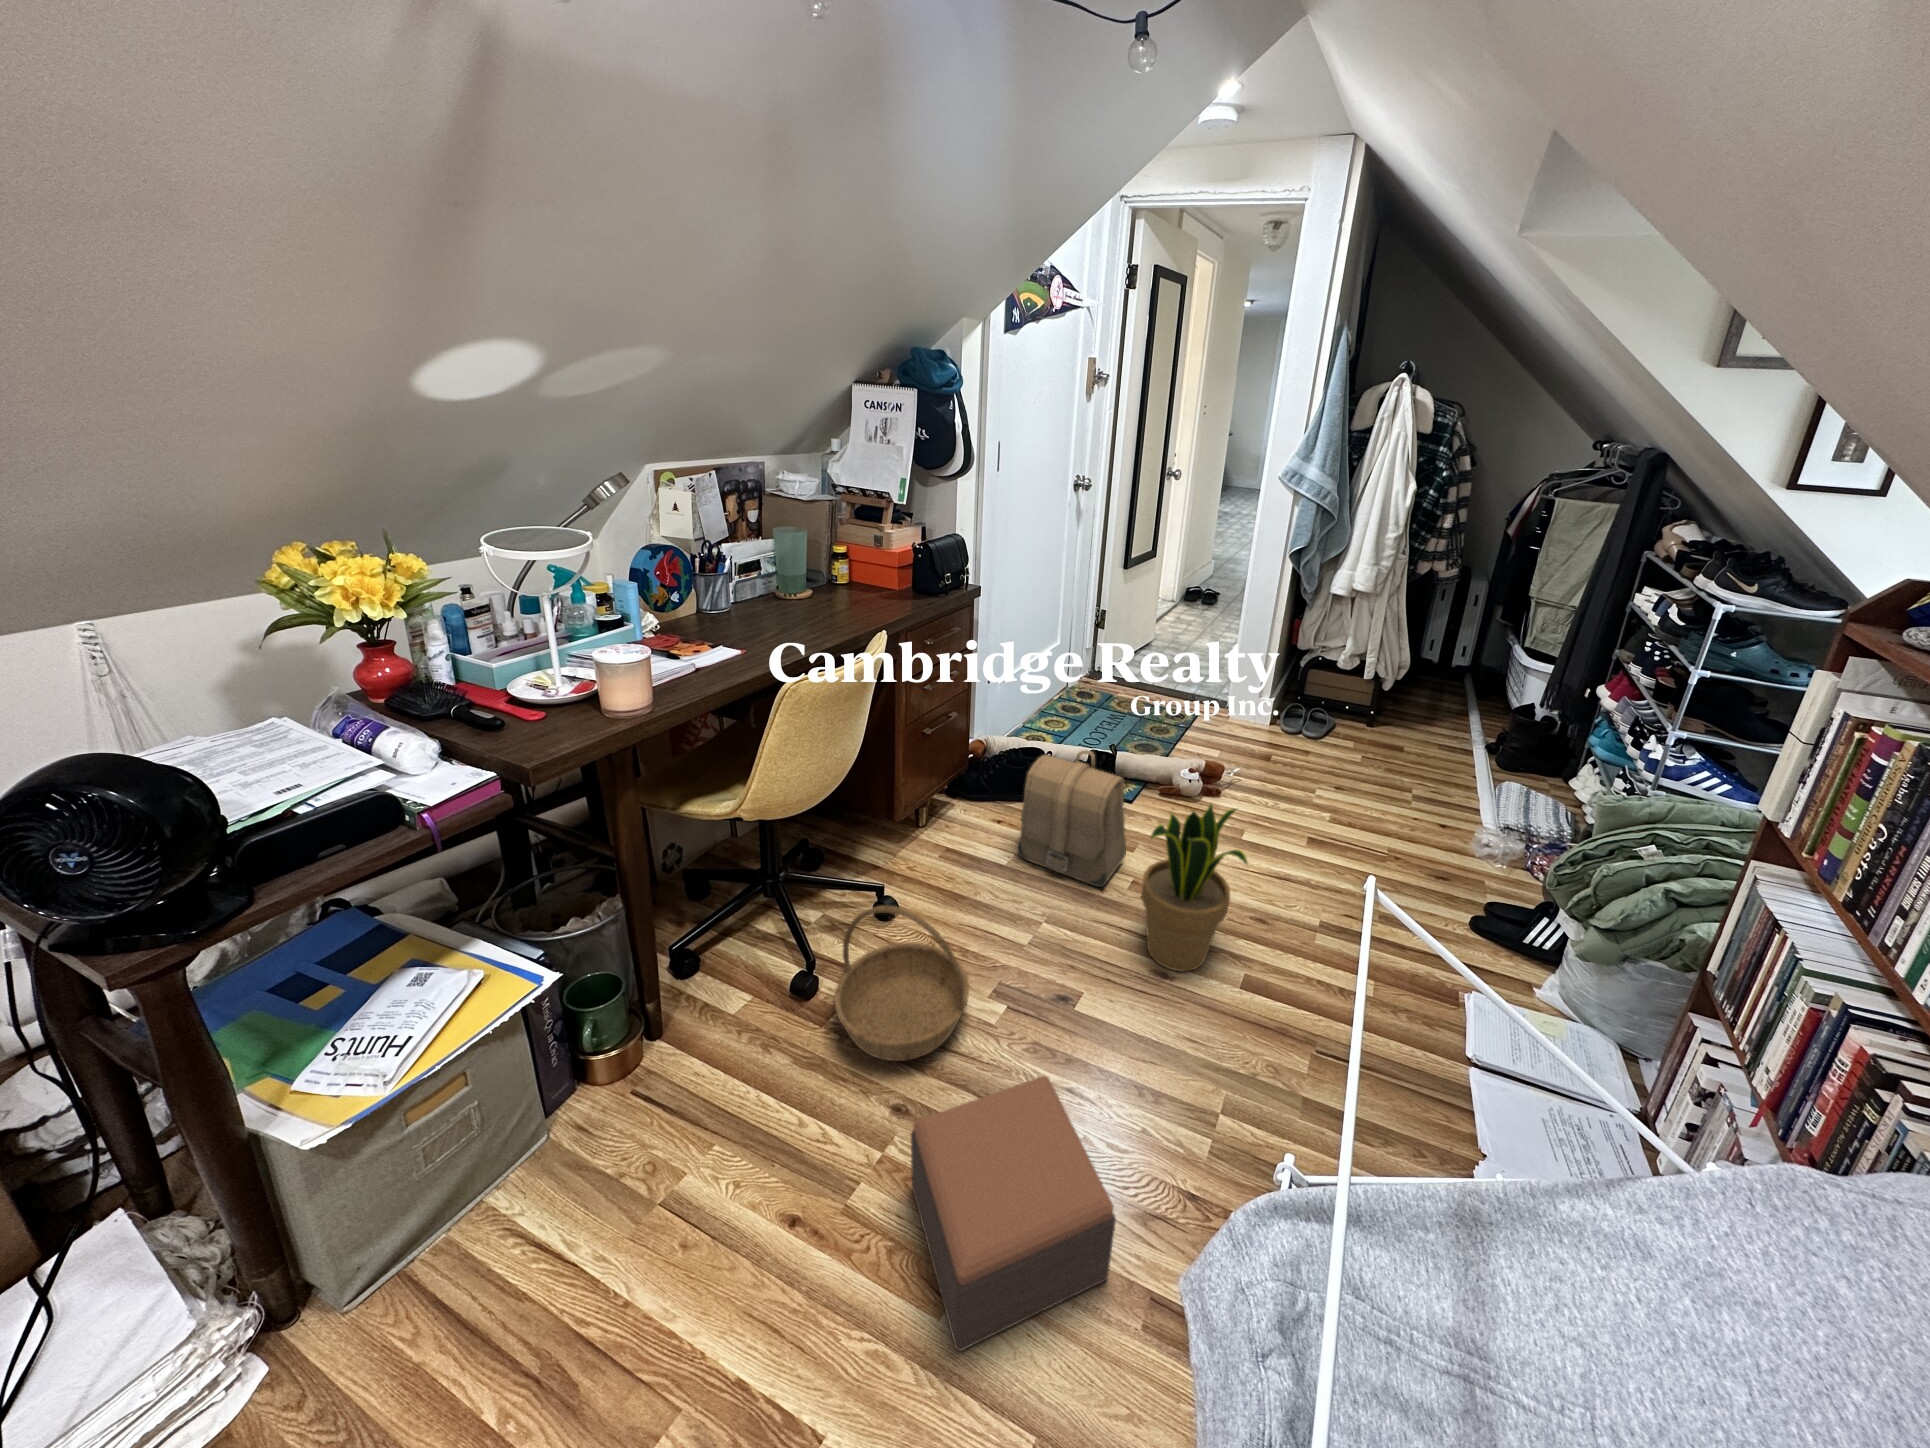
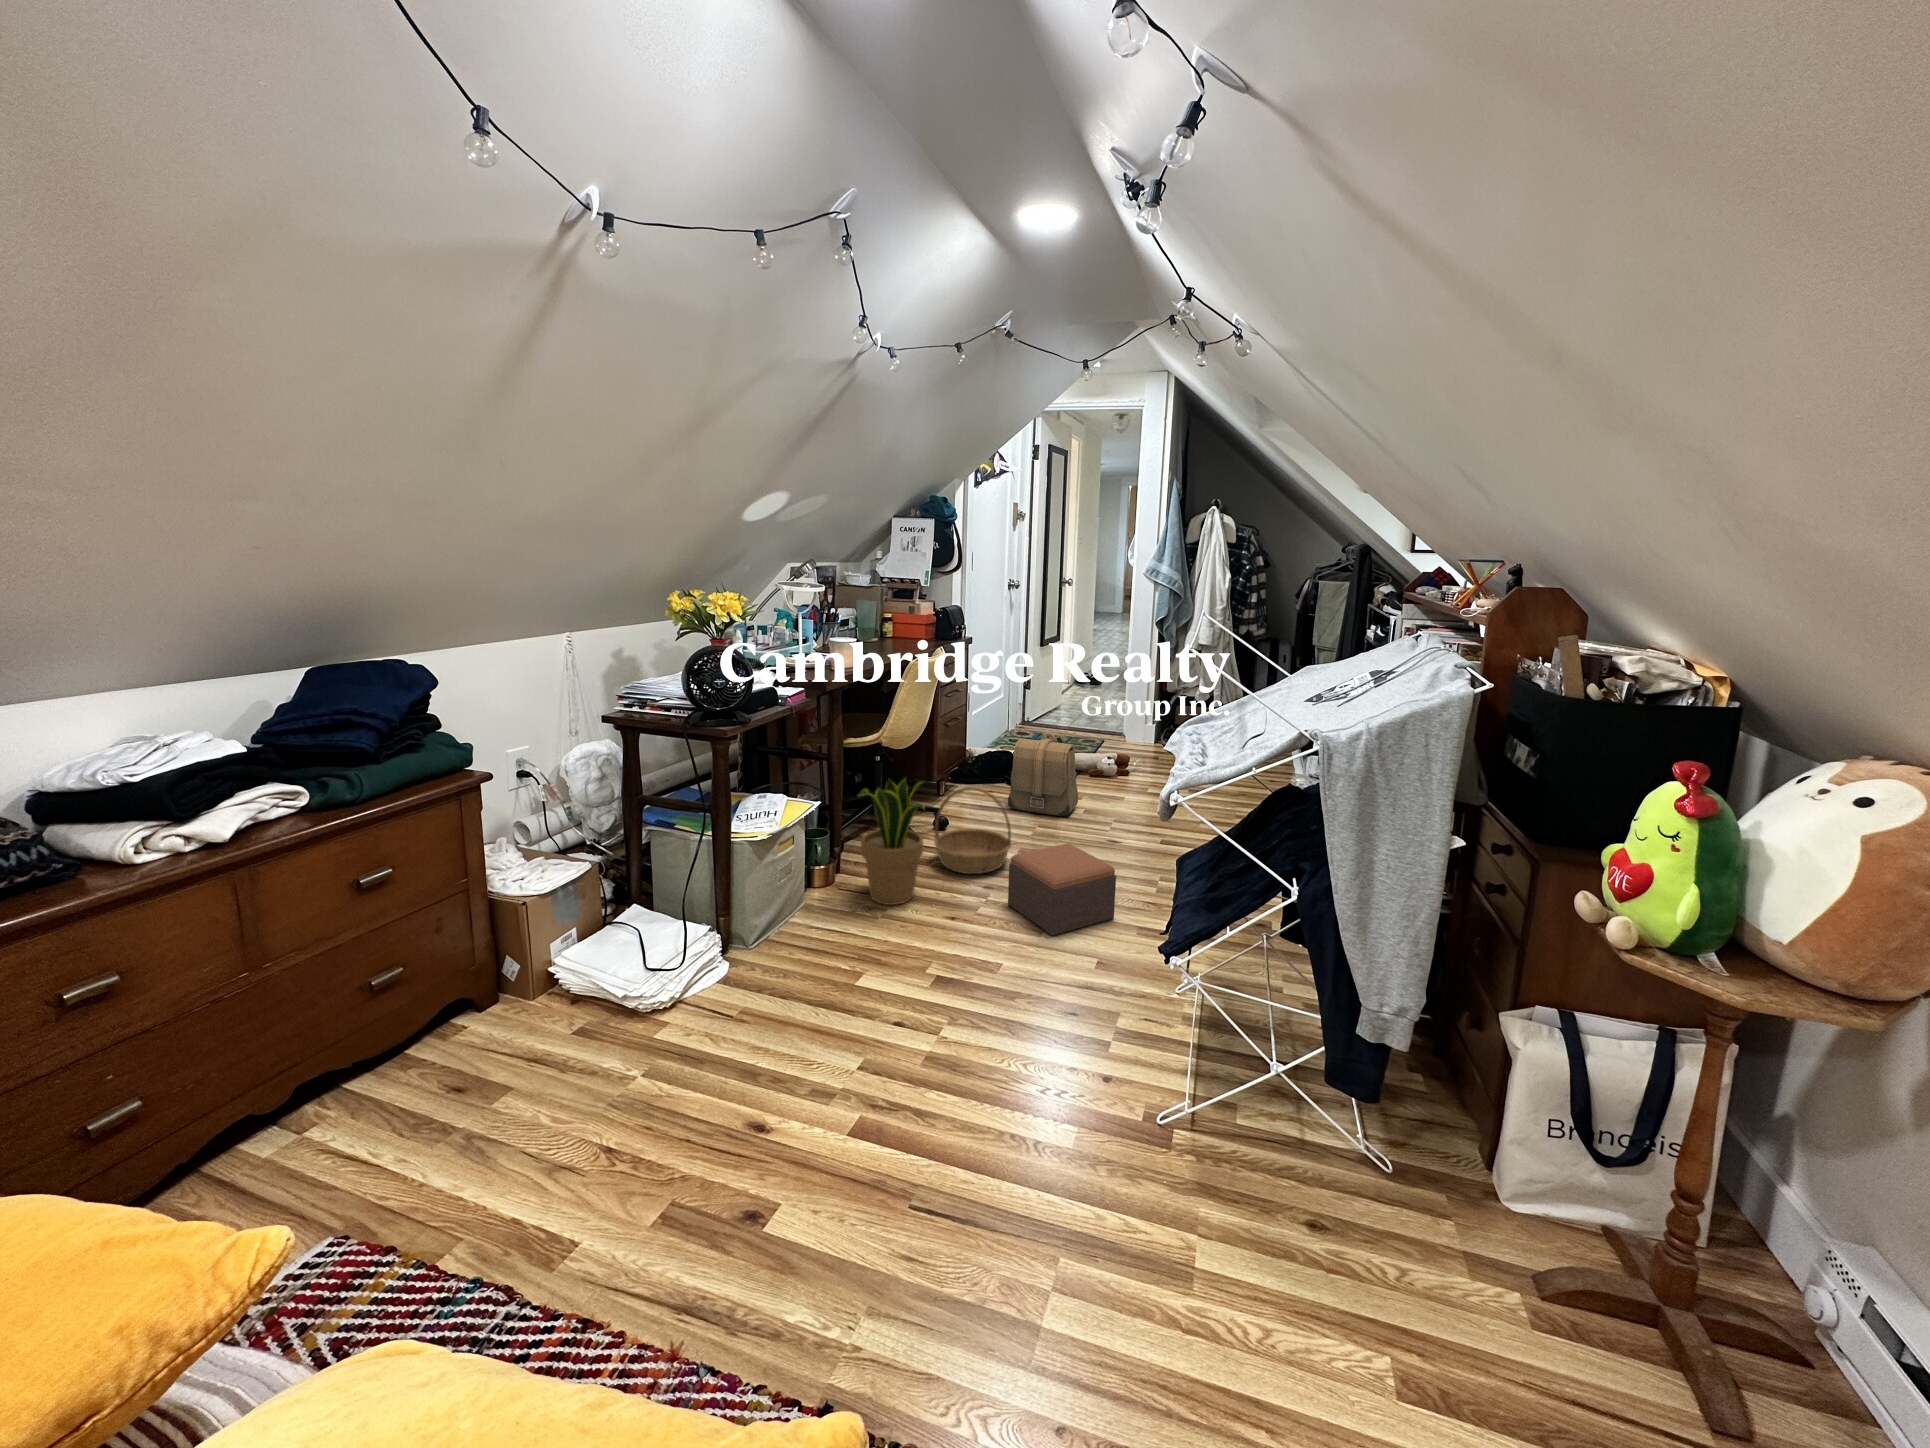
potted plant: present [1141,803,1247,971] -> present [858,779,925,905]

